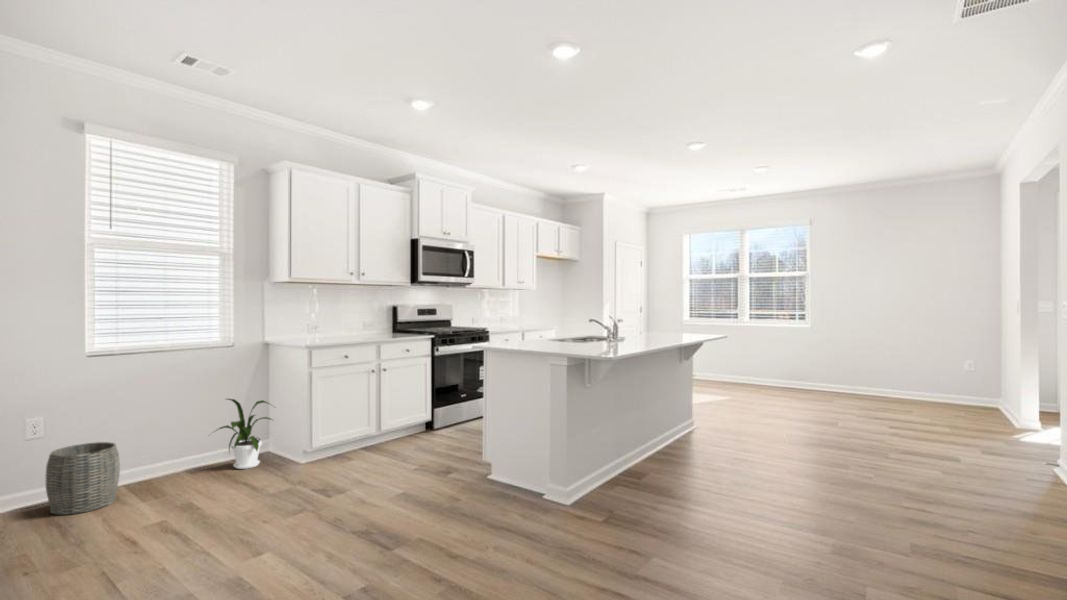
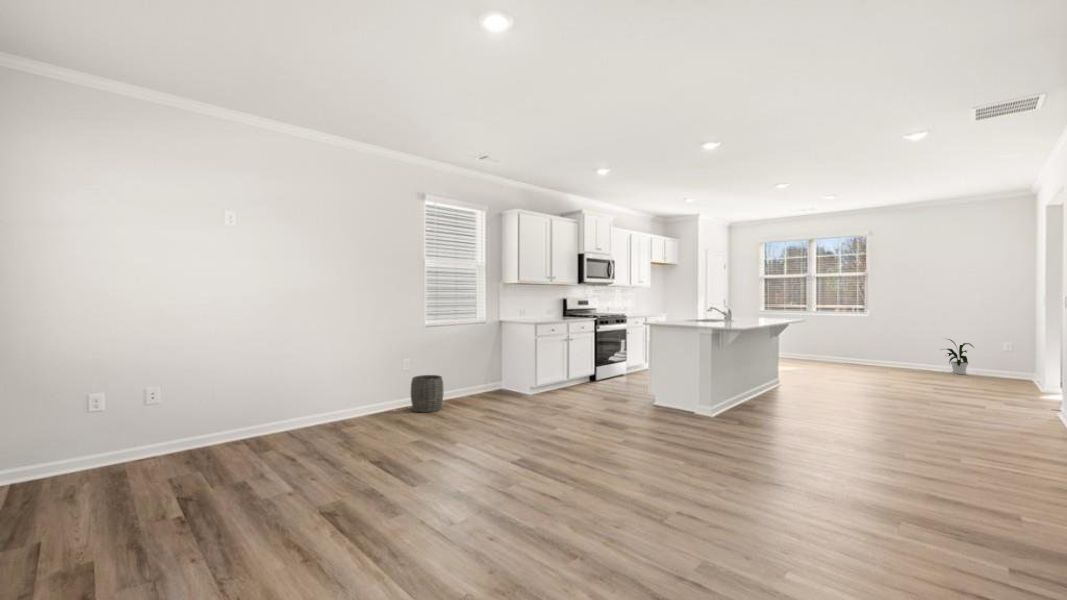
house plant: present [219,399,272,469] -> present [947,339,973,374]

